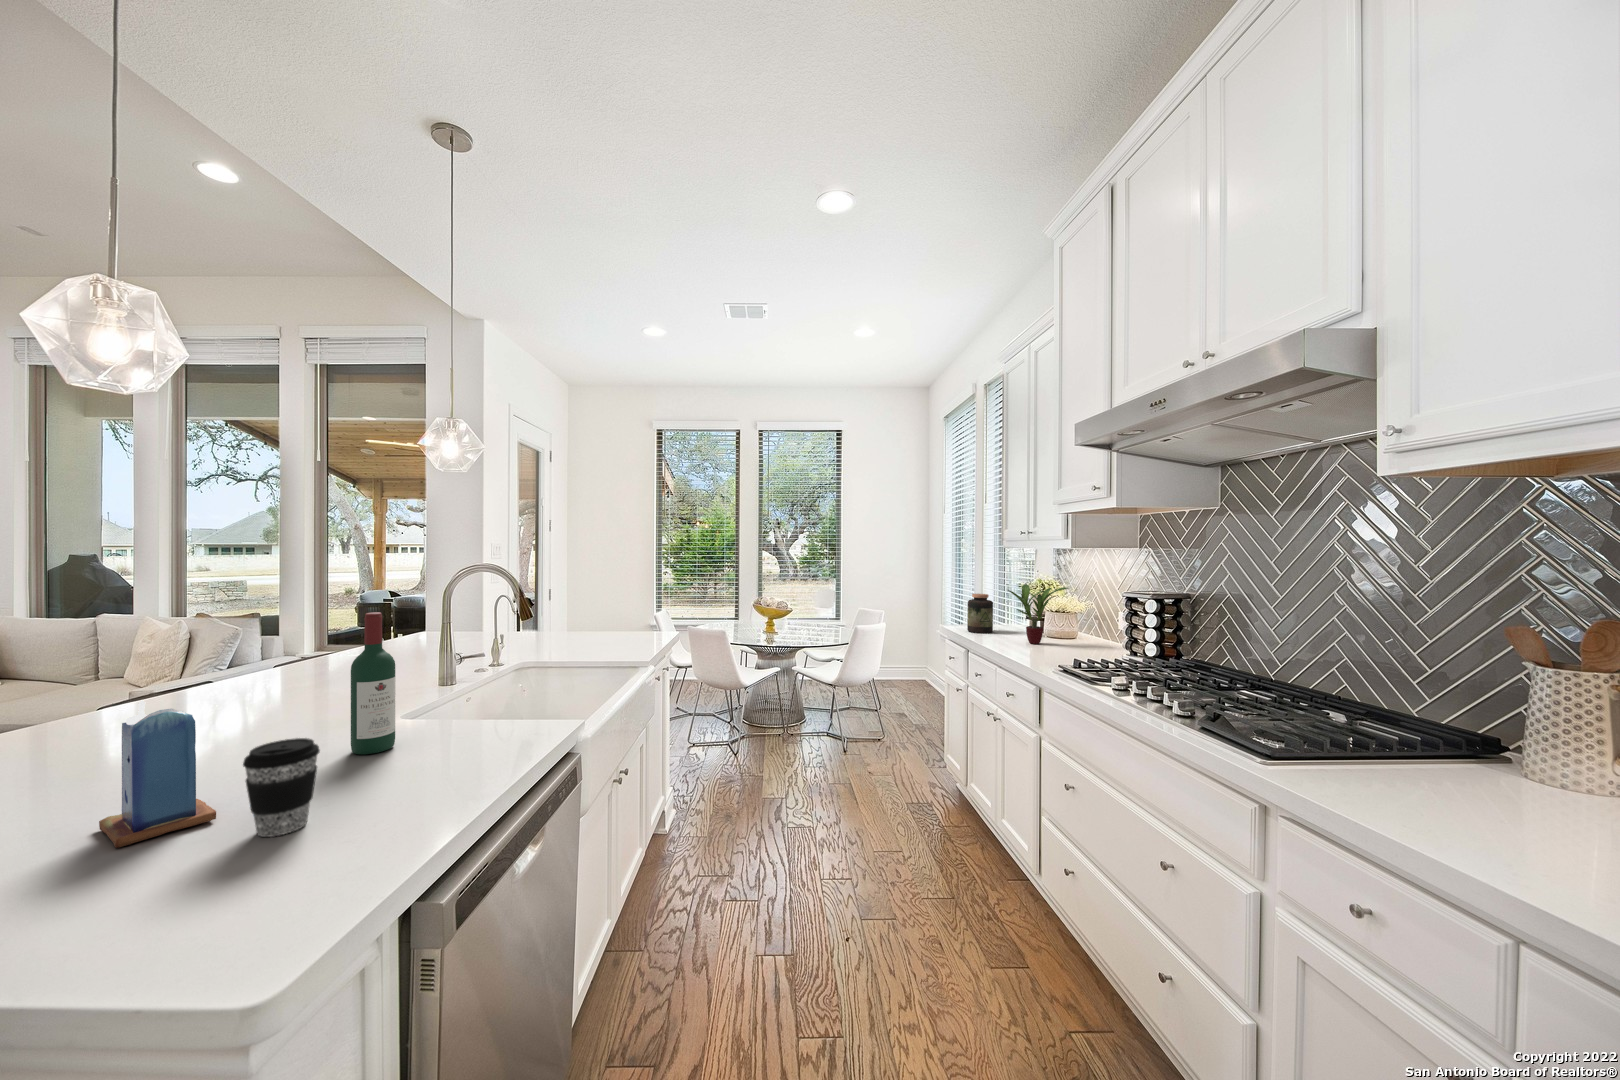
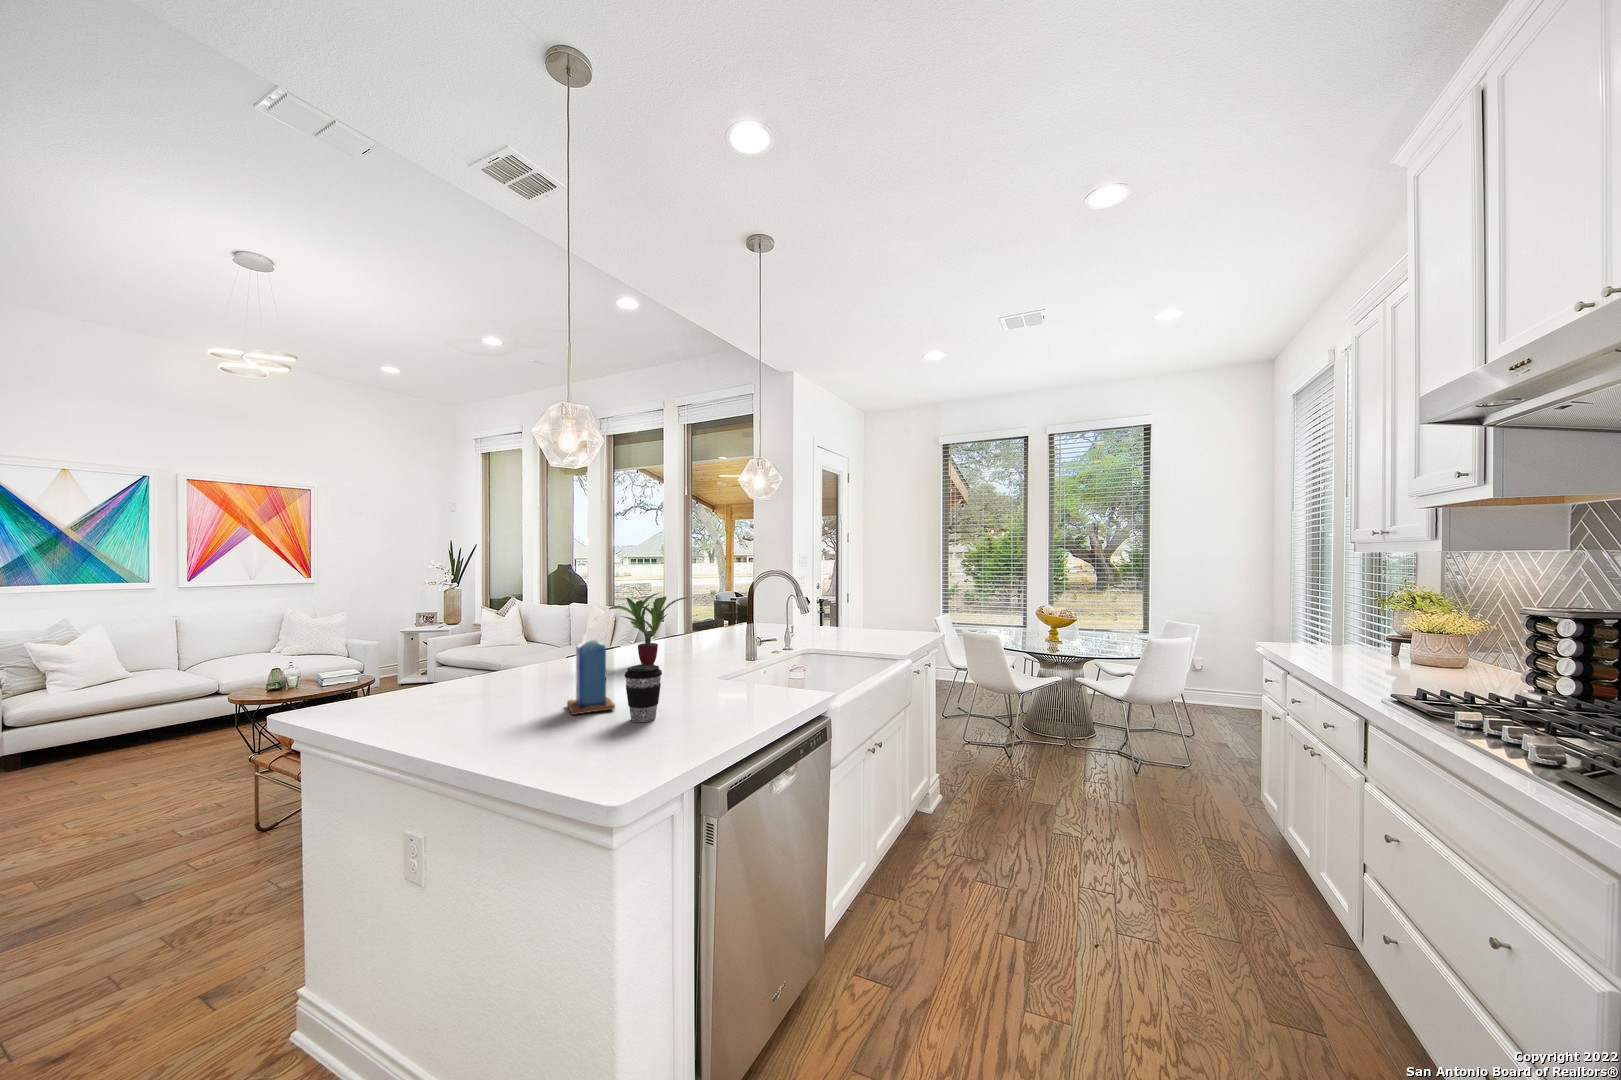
potted plant: present [1008,584,1068,644] -> present [609,593,687,665]
jar: present [967,594,993,633] -> none [1283,607,1321,654]
wine bottle: present [351,612,395,754] -> none [688,593,713,689]

